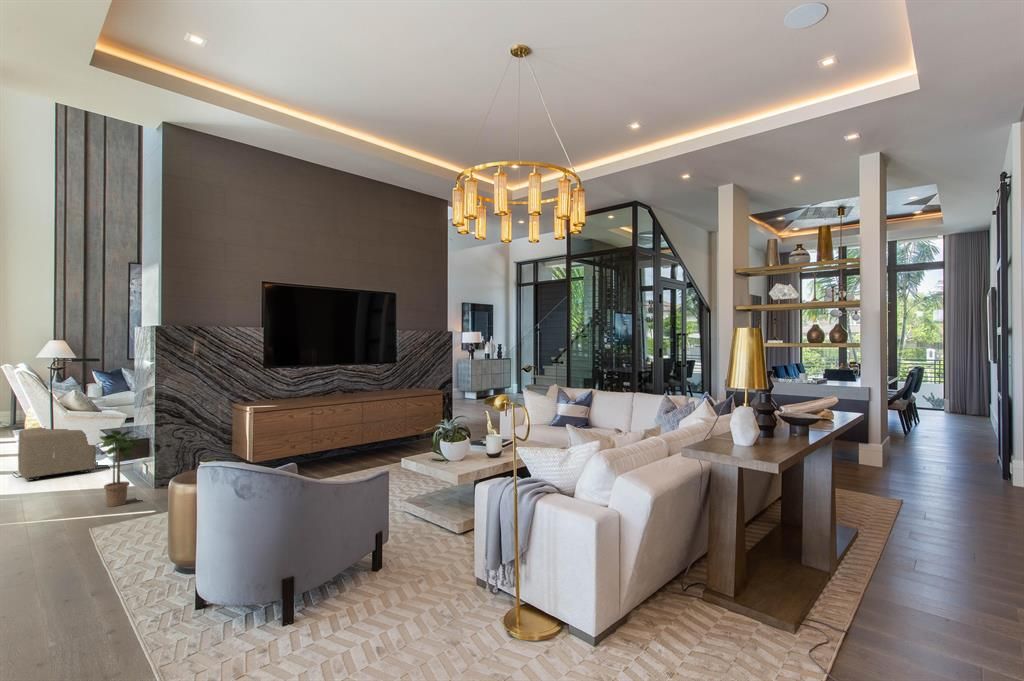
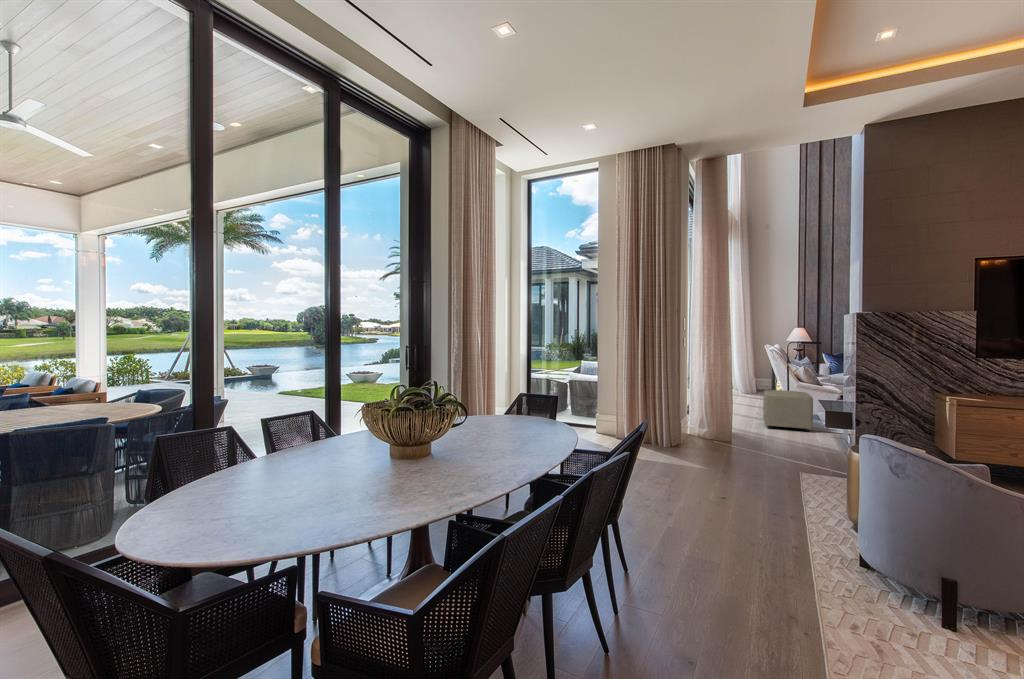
potted plant: present [97,430,146,507] -> none [807,400,847,463]

